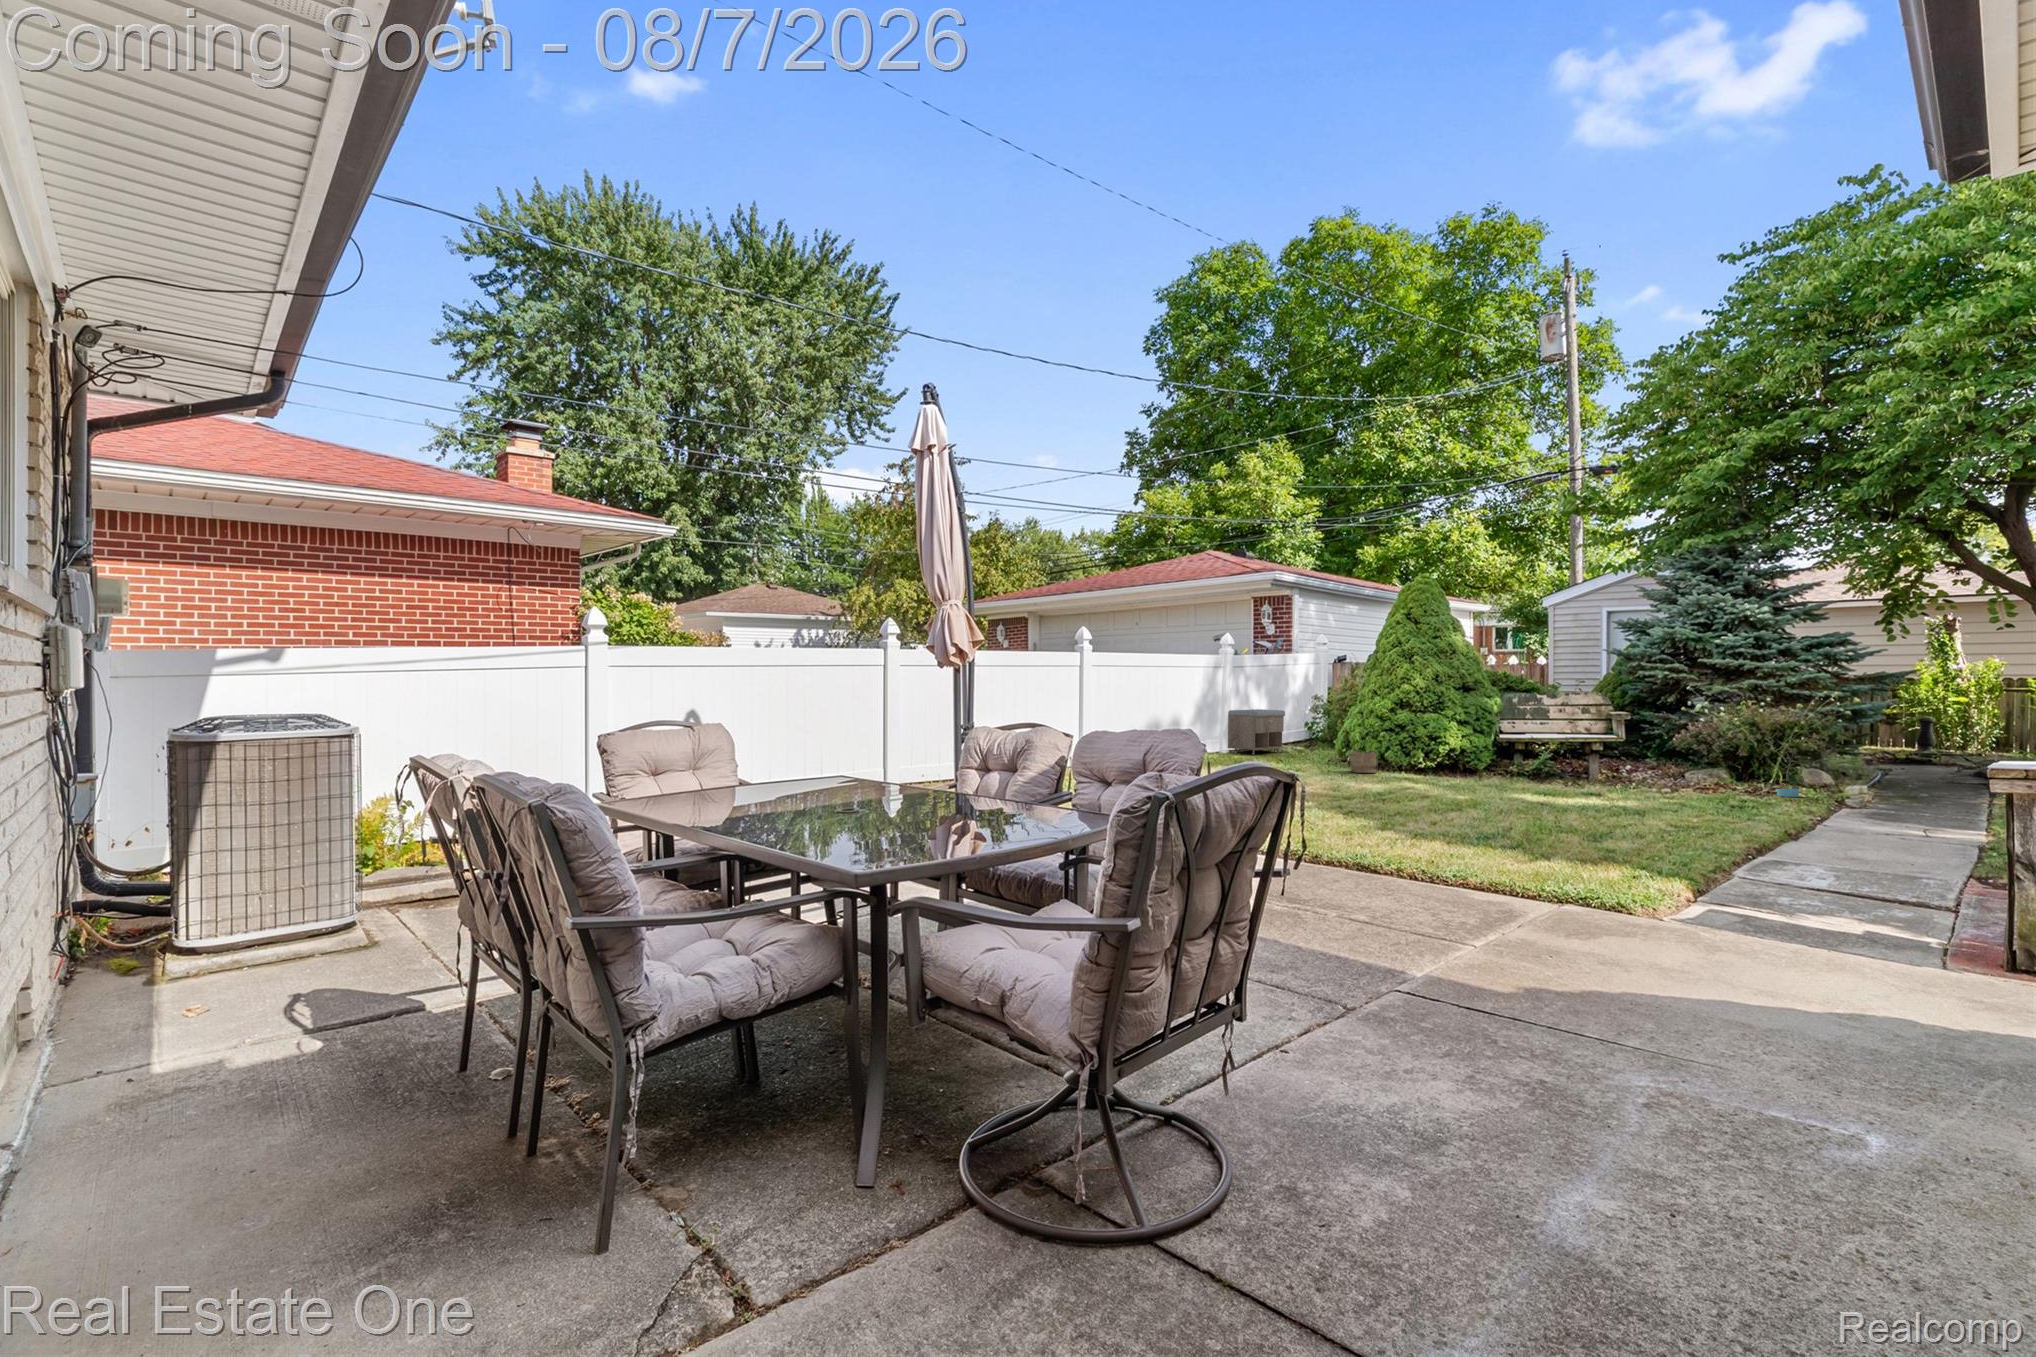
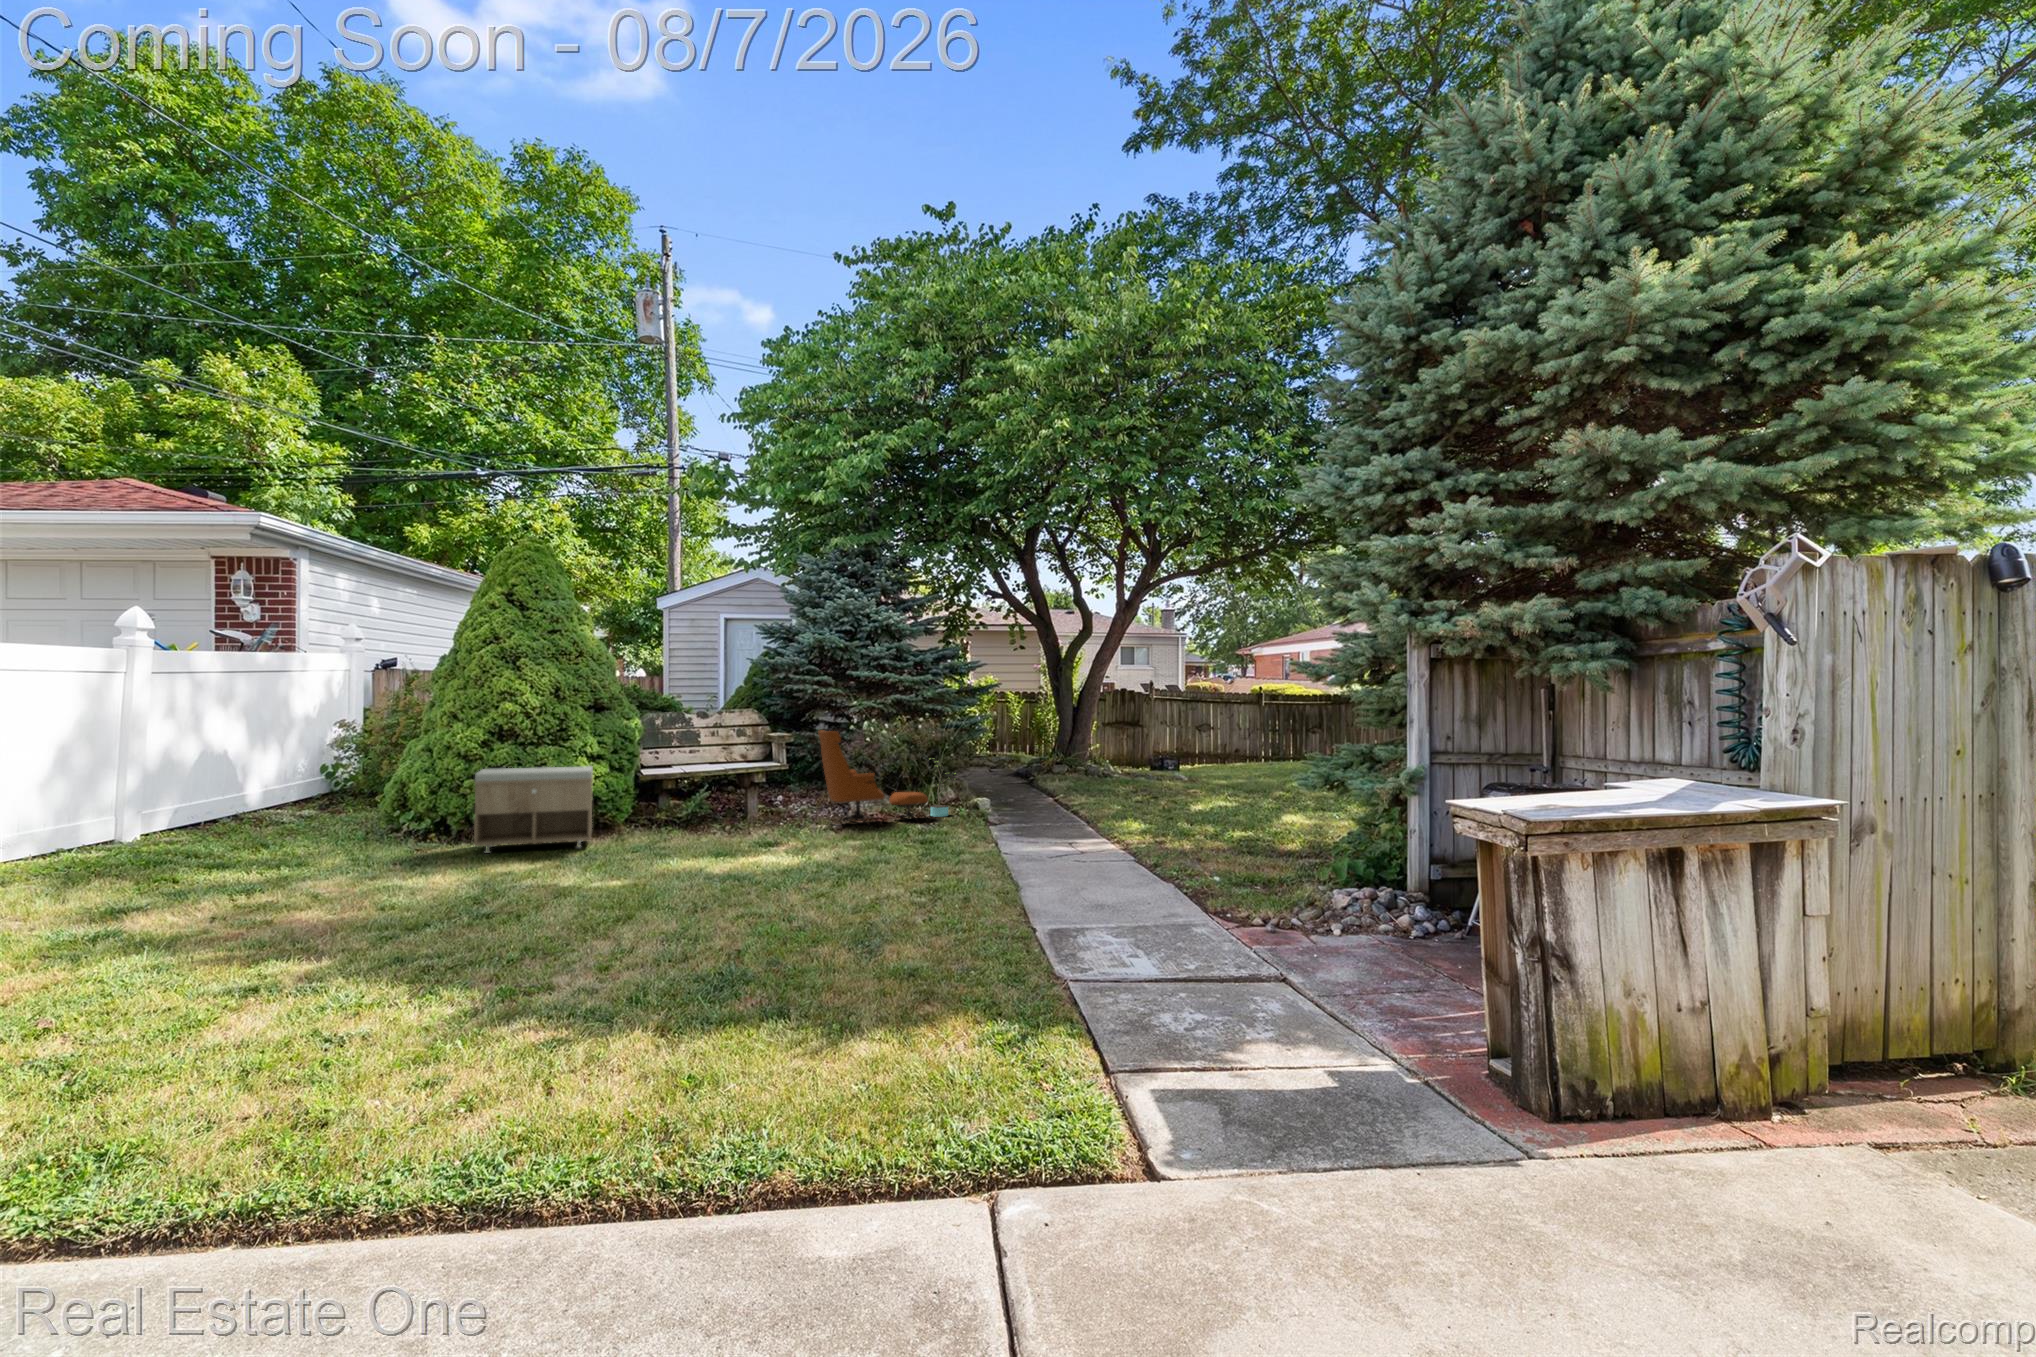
storage bench: present [1228,709,1285,754] -> present [474,766,593,853]
lounge chair: none [1647,711,1769,797] -> present [819,730,928,825]
wooden bucket: present [1350,751,1377,773] -> none [406,811,459,851]

